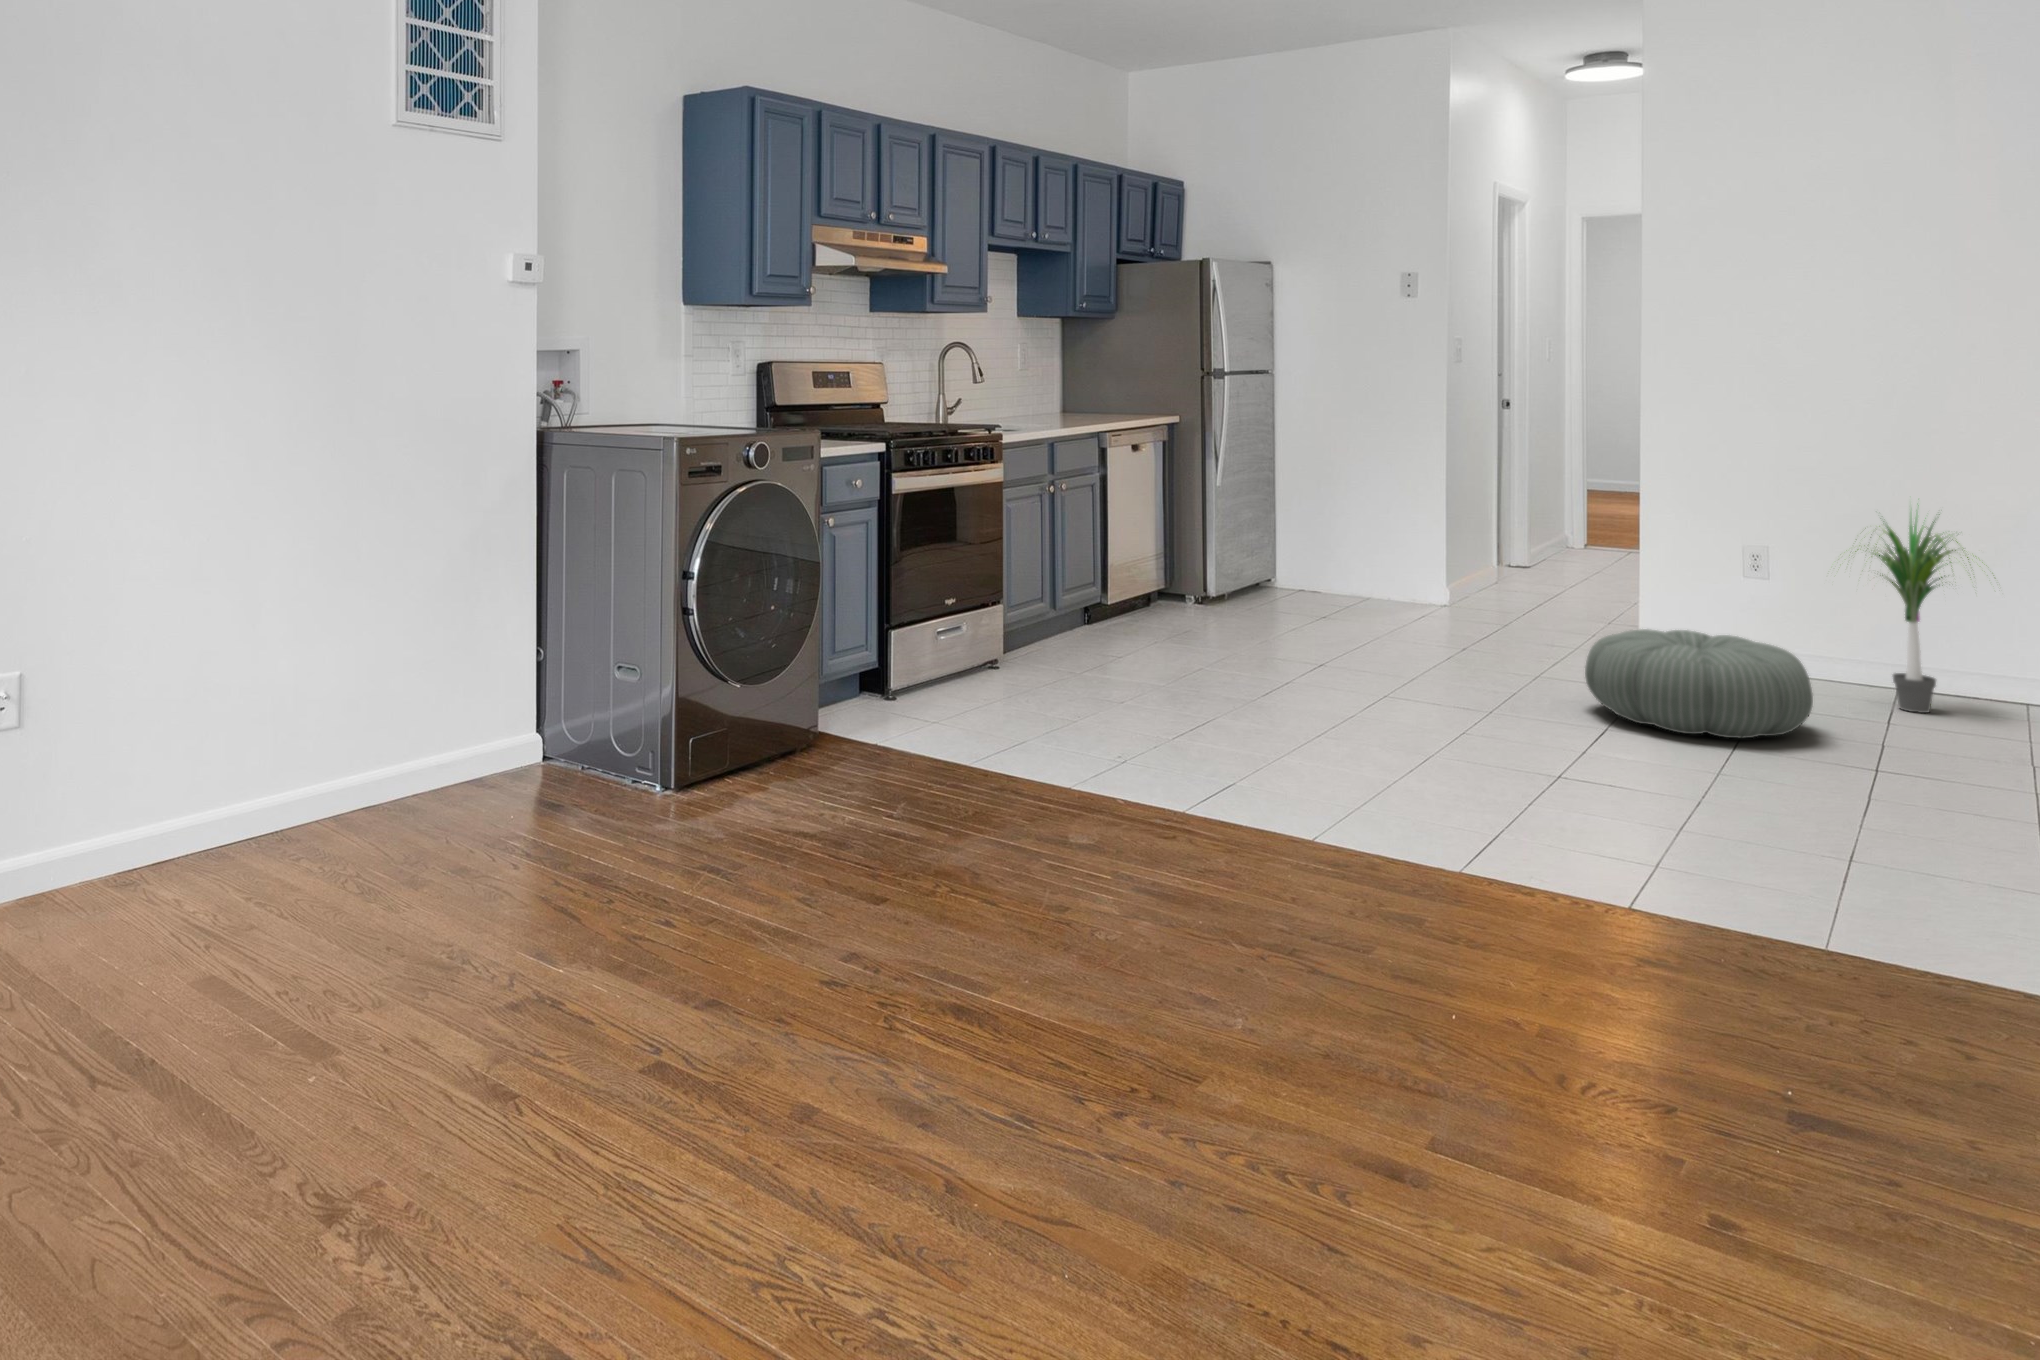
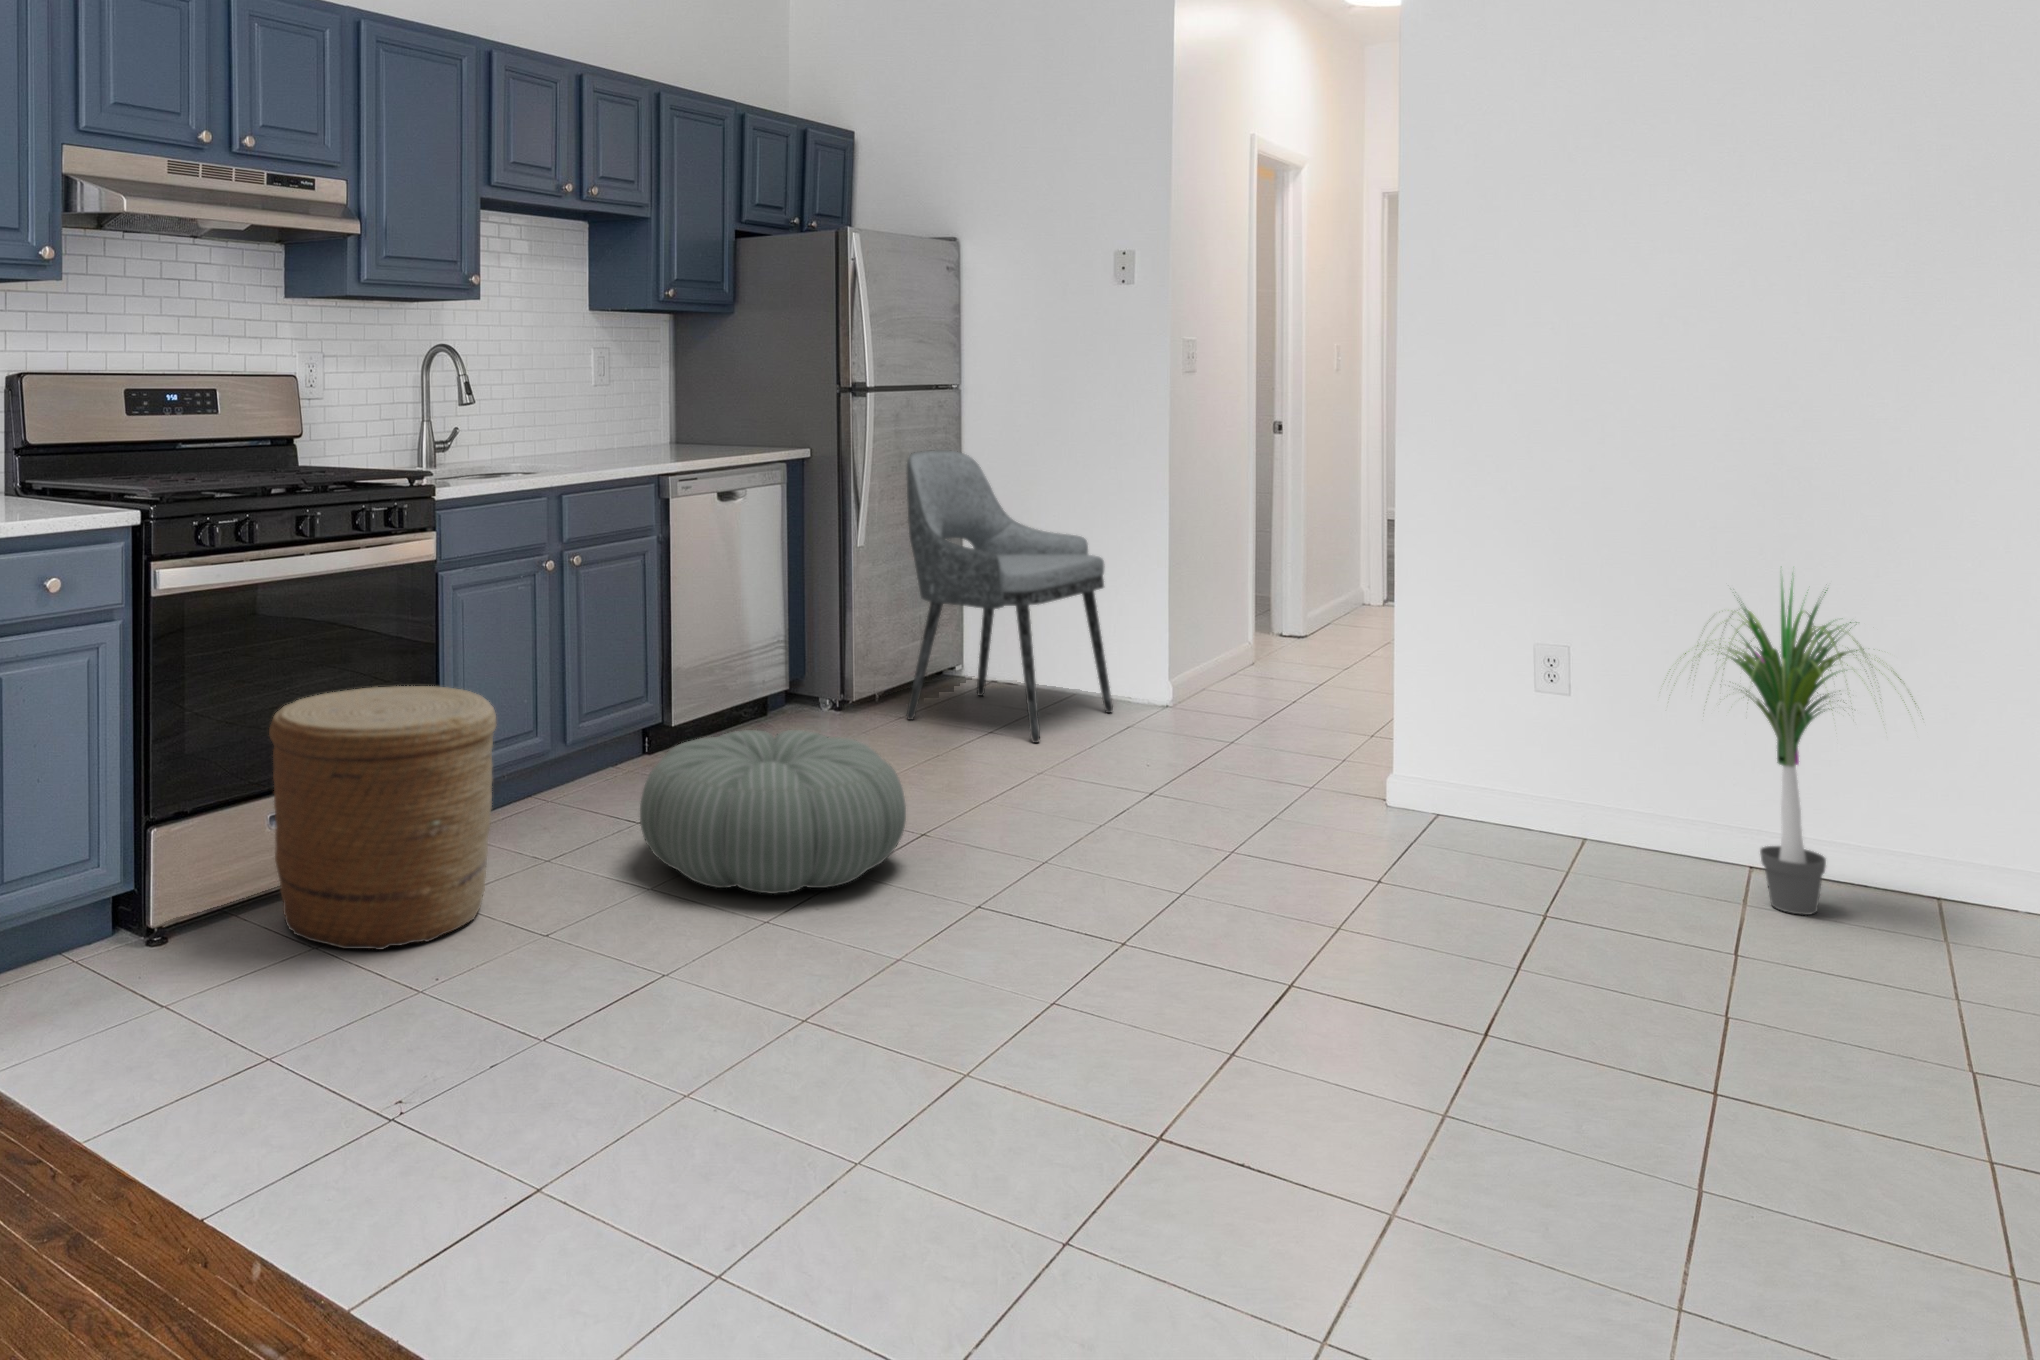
dining chair: none [1252,420,1401,622] -> present [906,450,1113,743]
woven basket: none [953,557,1089,703] -> present [269,686,497,950]
pouf: present [1585,629,1813,738] -> present [640,730,906,894]

